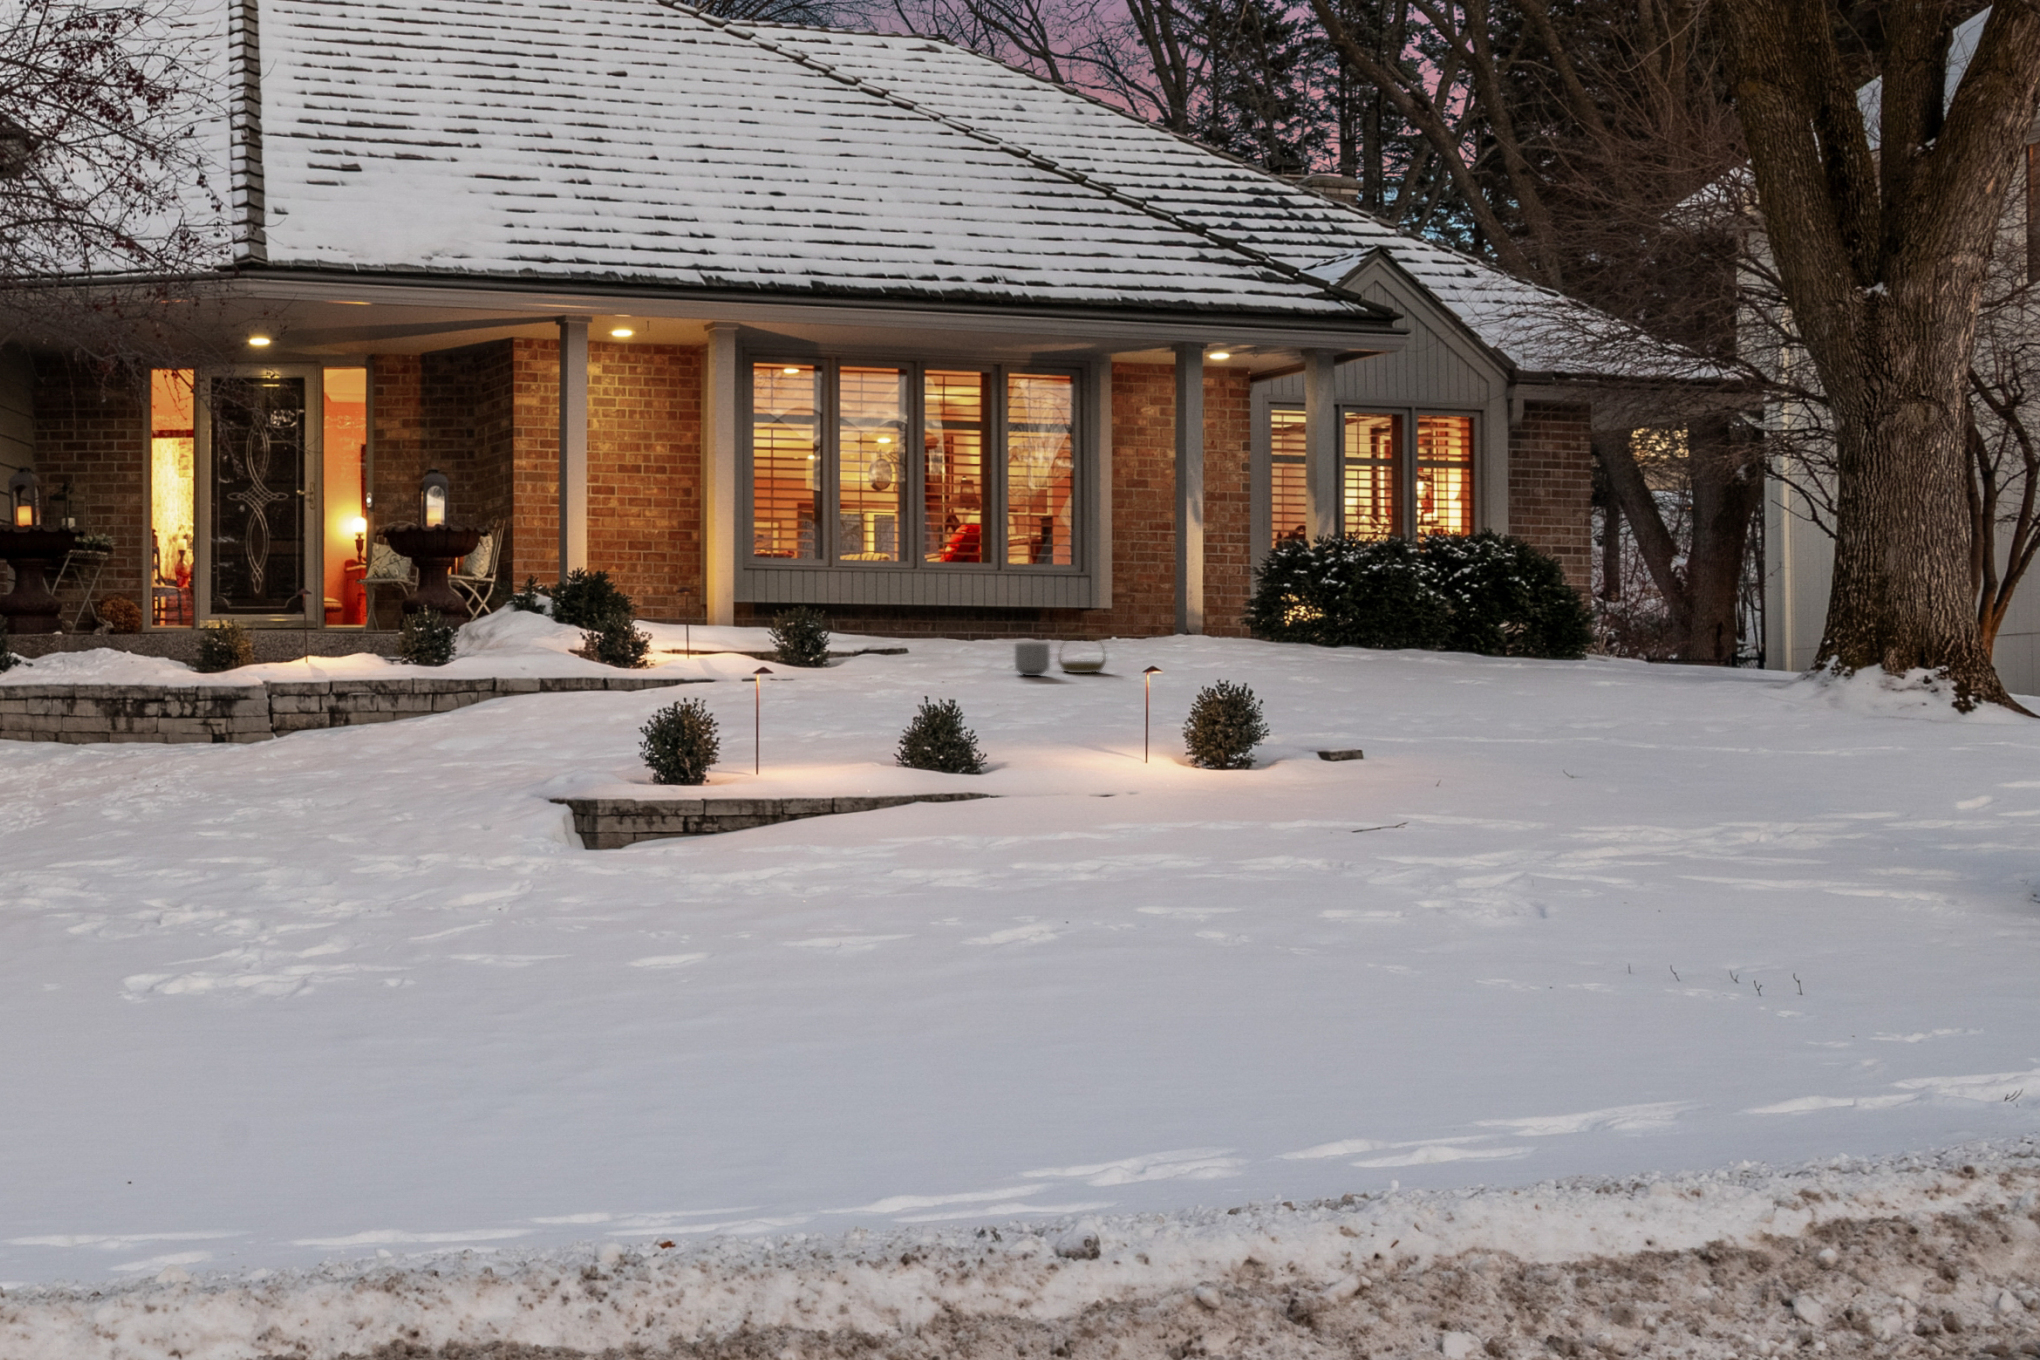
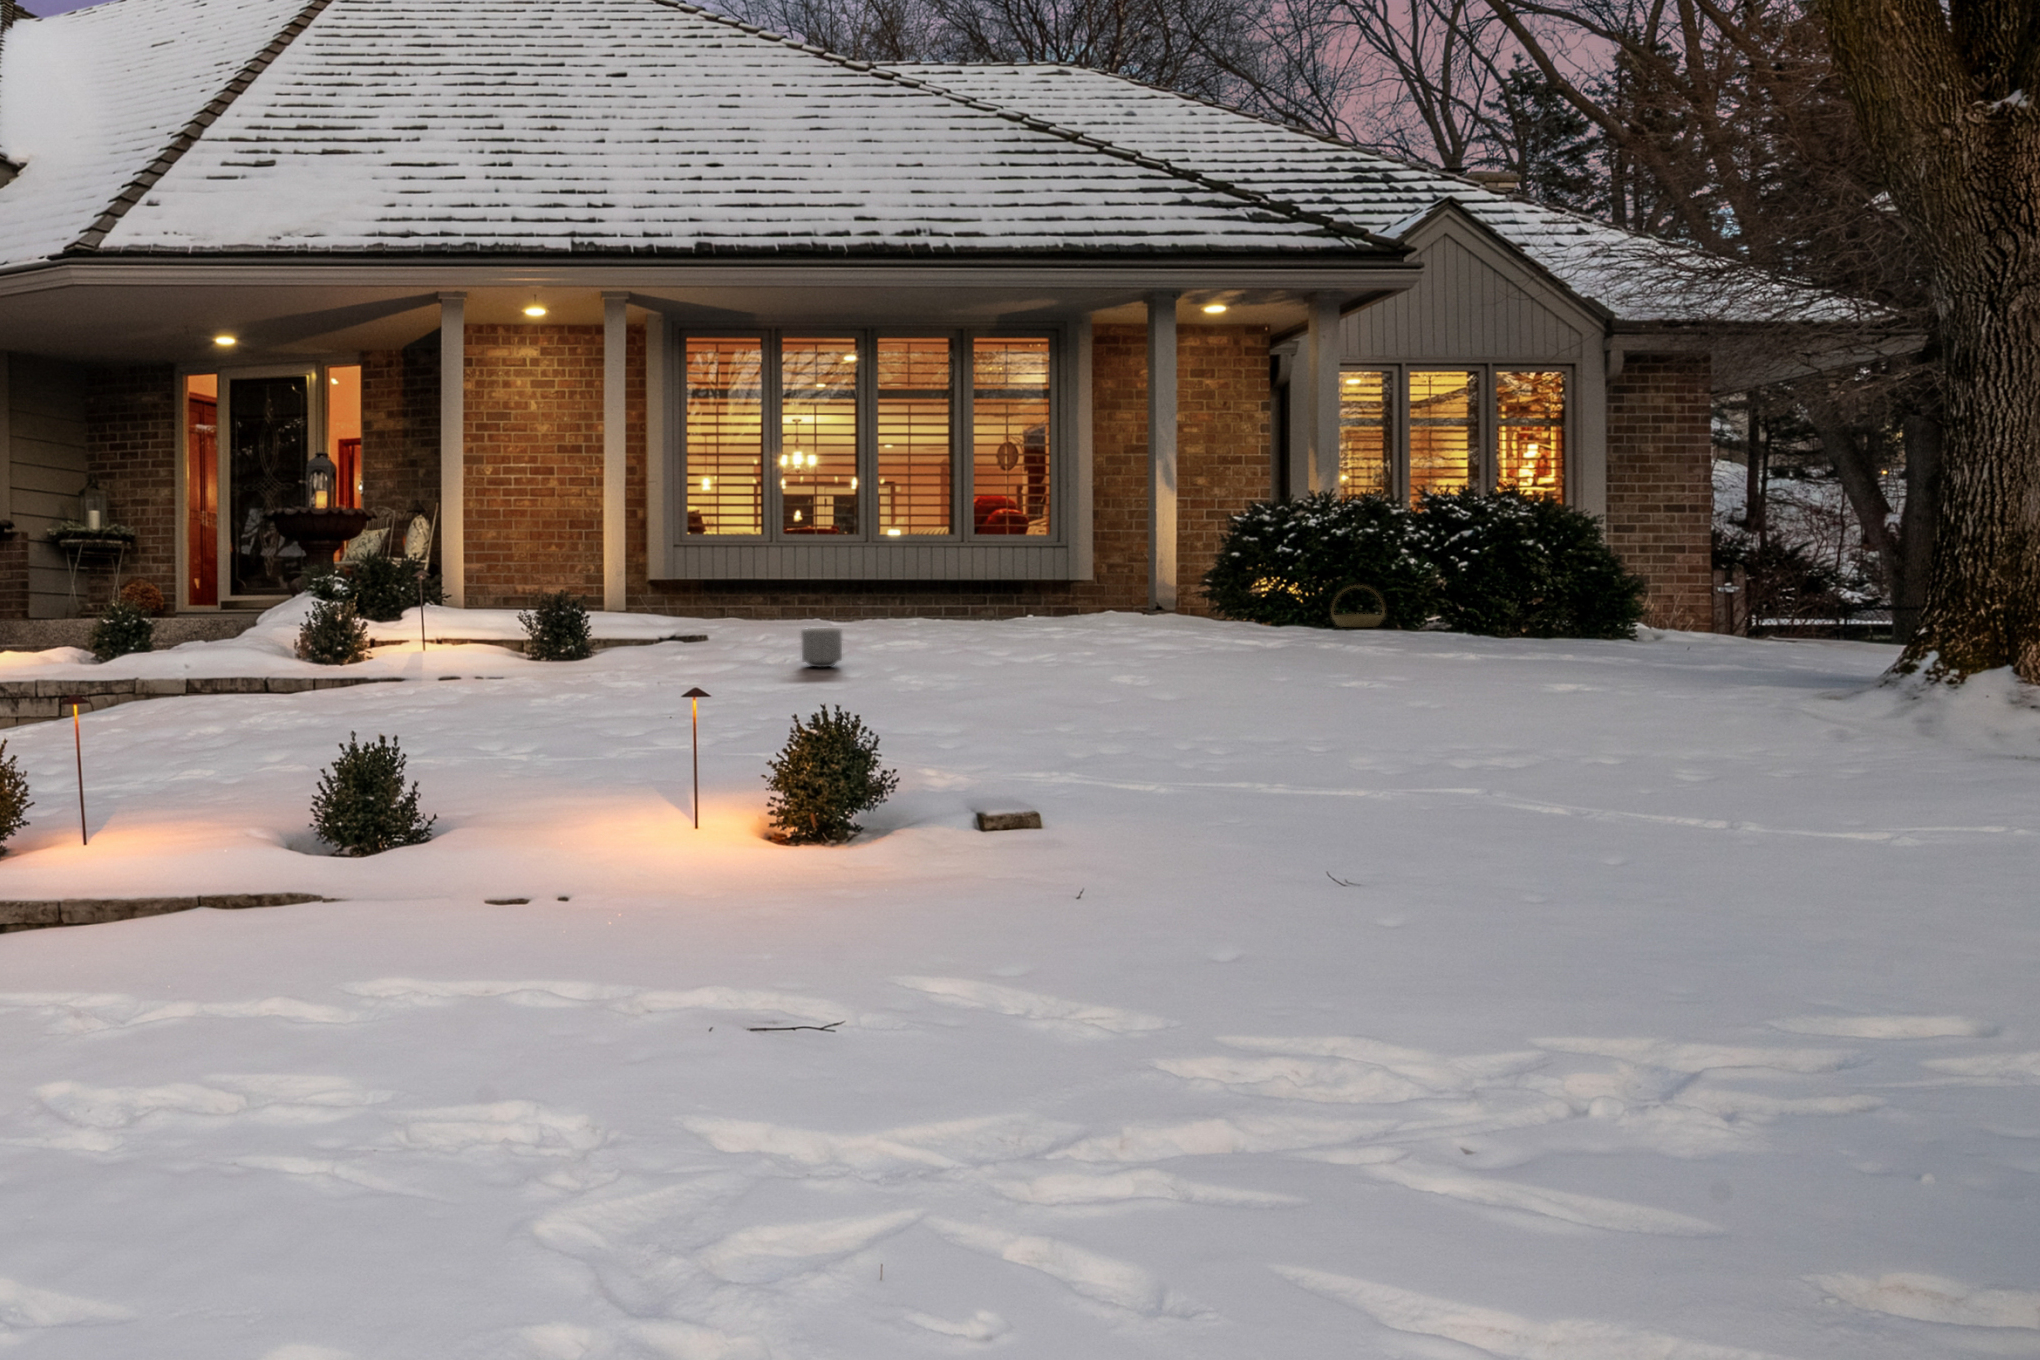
basket: present [1059,635,1106,673] -> present [1332,590,1384,627]

